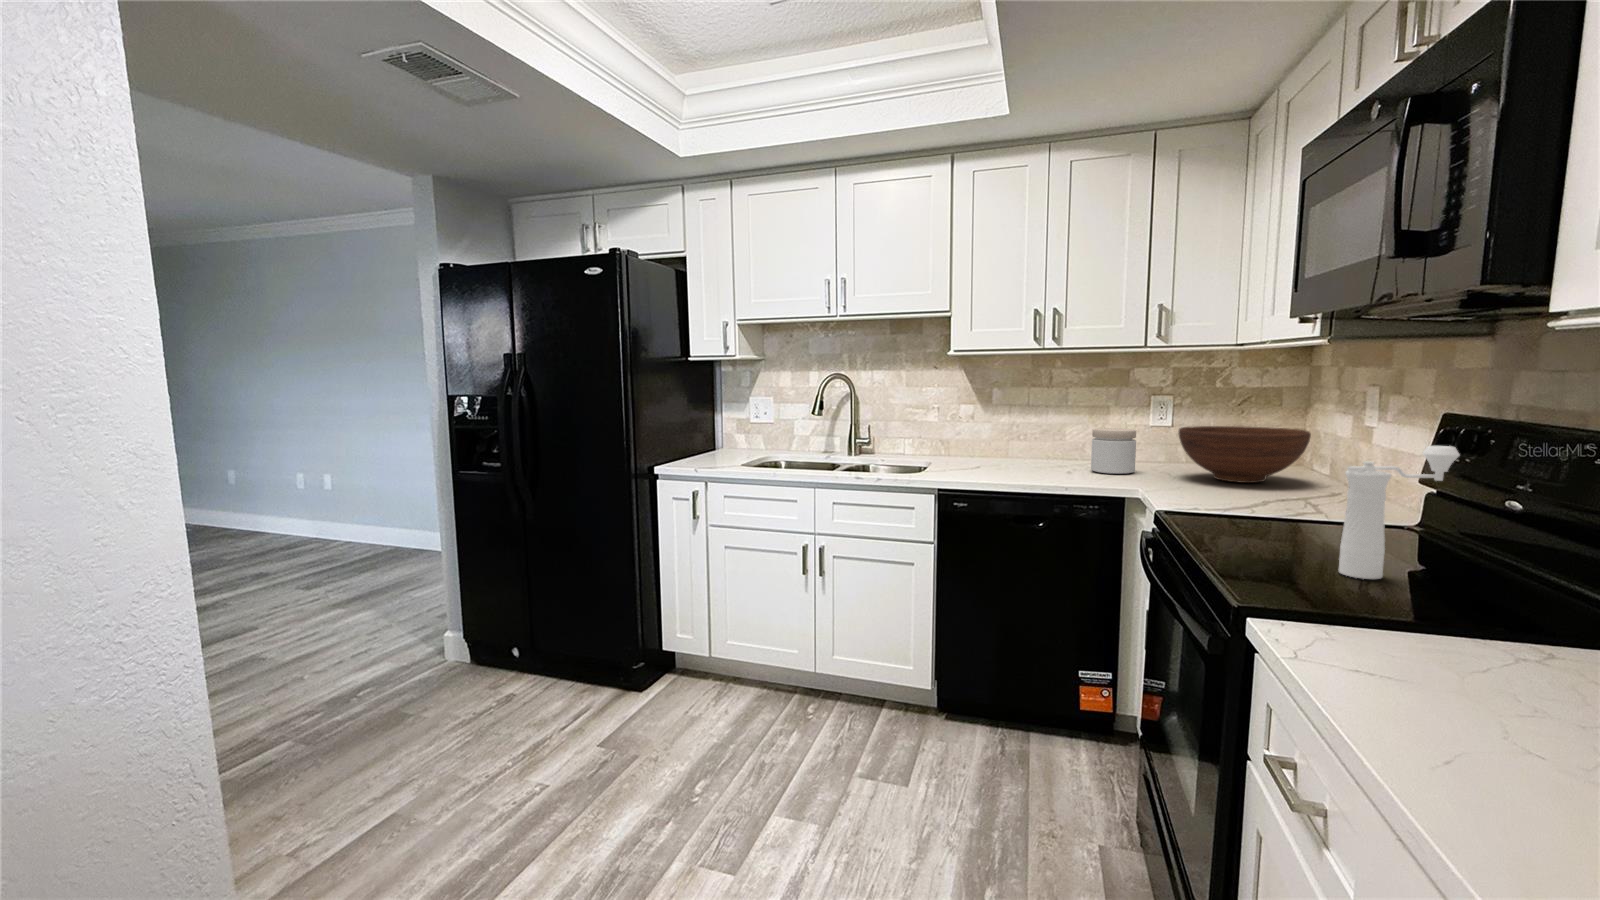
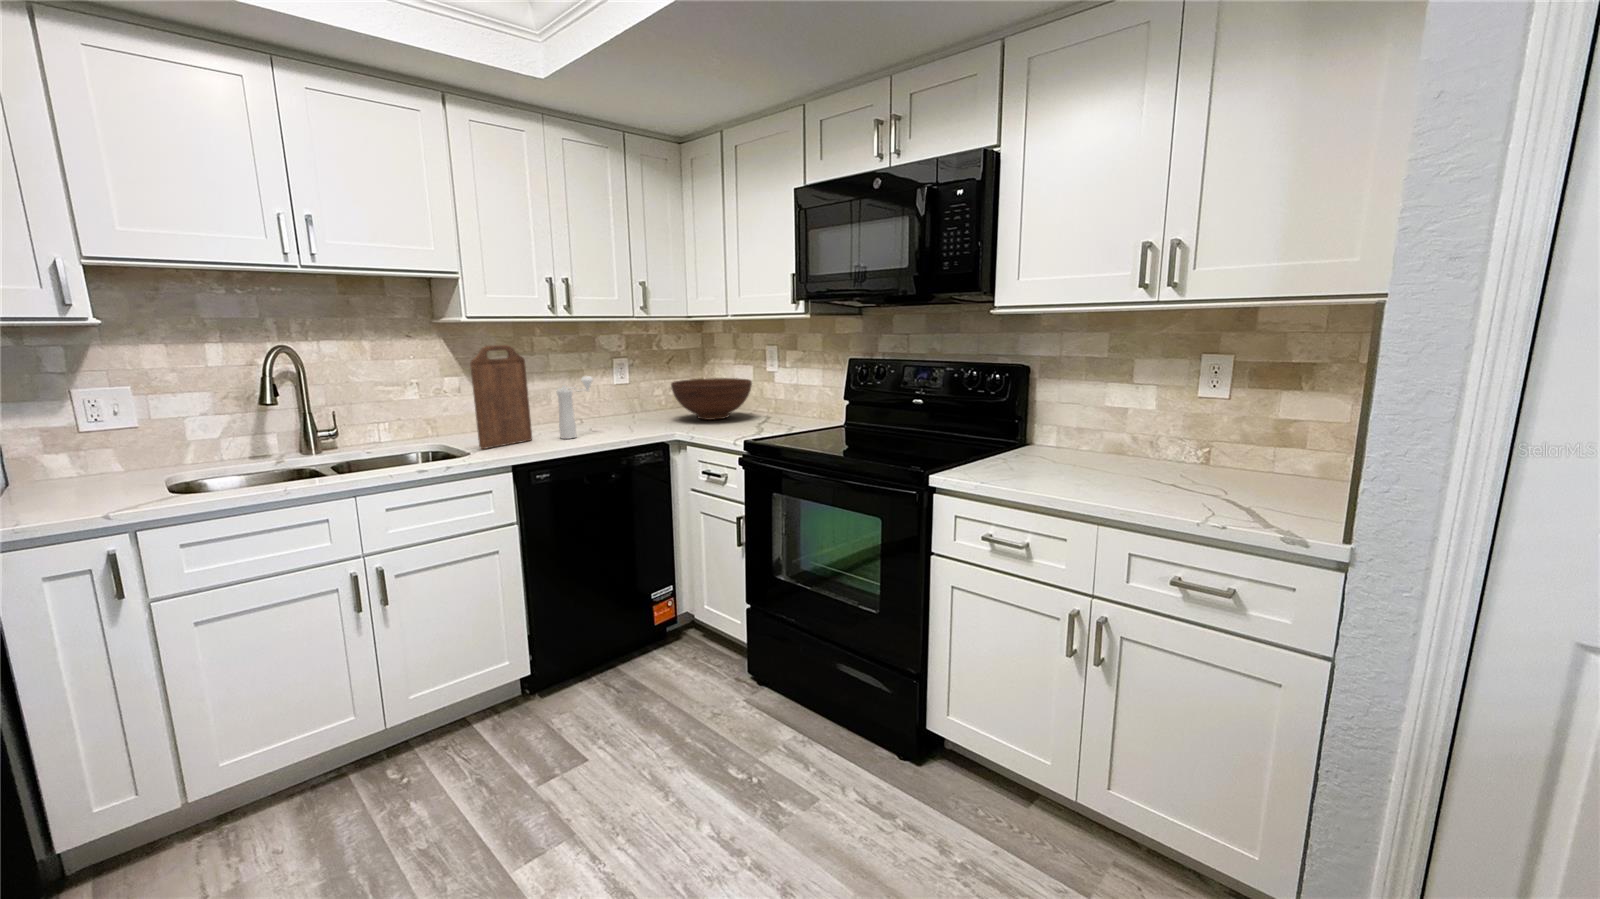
cutting board: none [937,375,994,470] -> present [470,345,532,449]
jar: present [1091,428,1136,474] -> none [606,388,643,427]
pepper mill: present [1339,446,1460,579] -> present [556,376,593,439]

